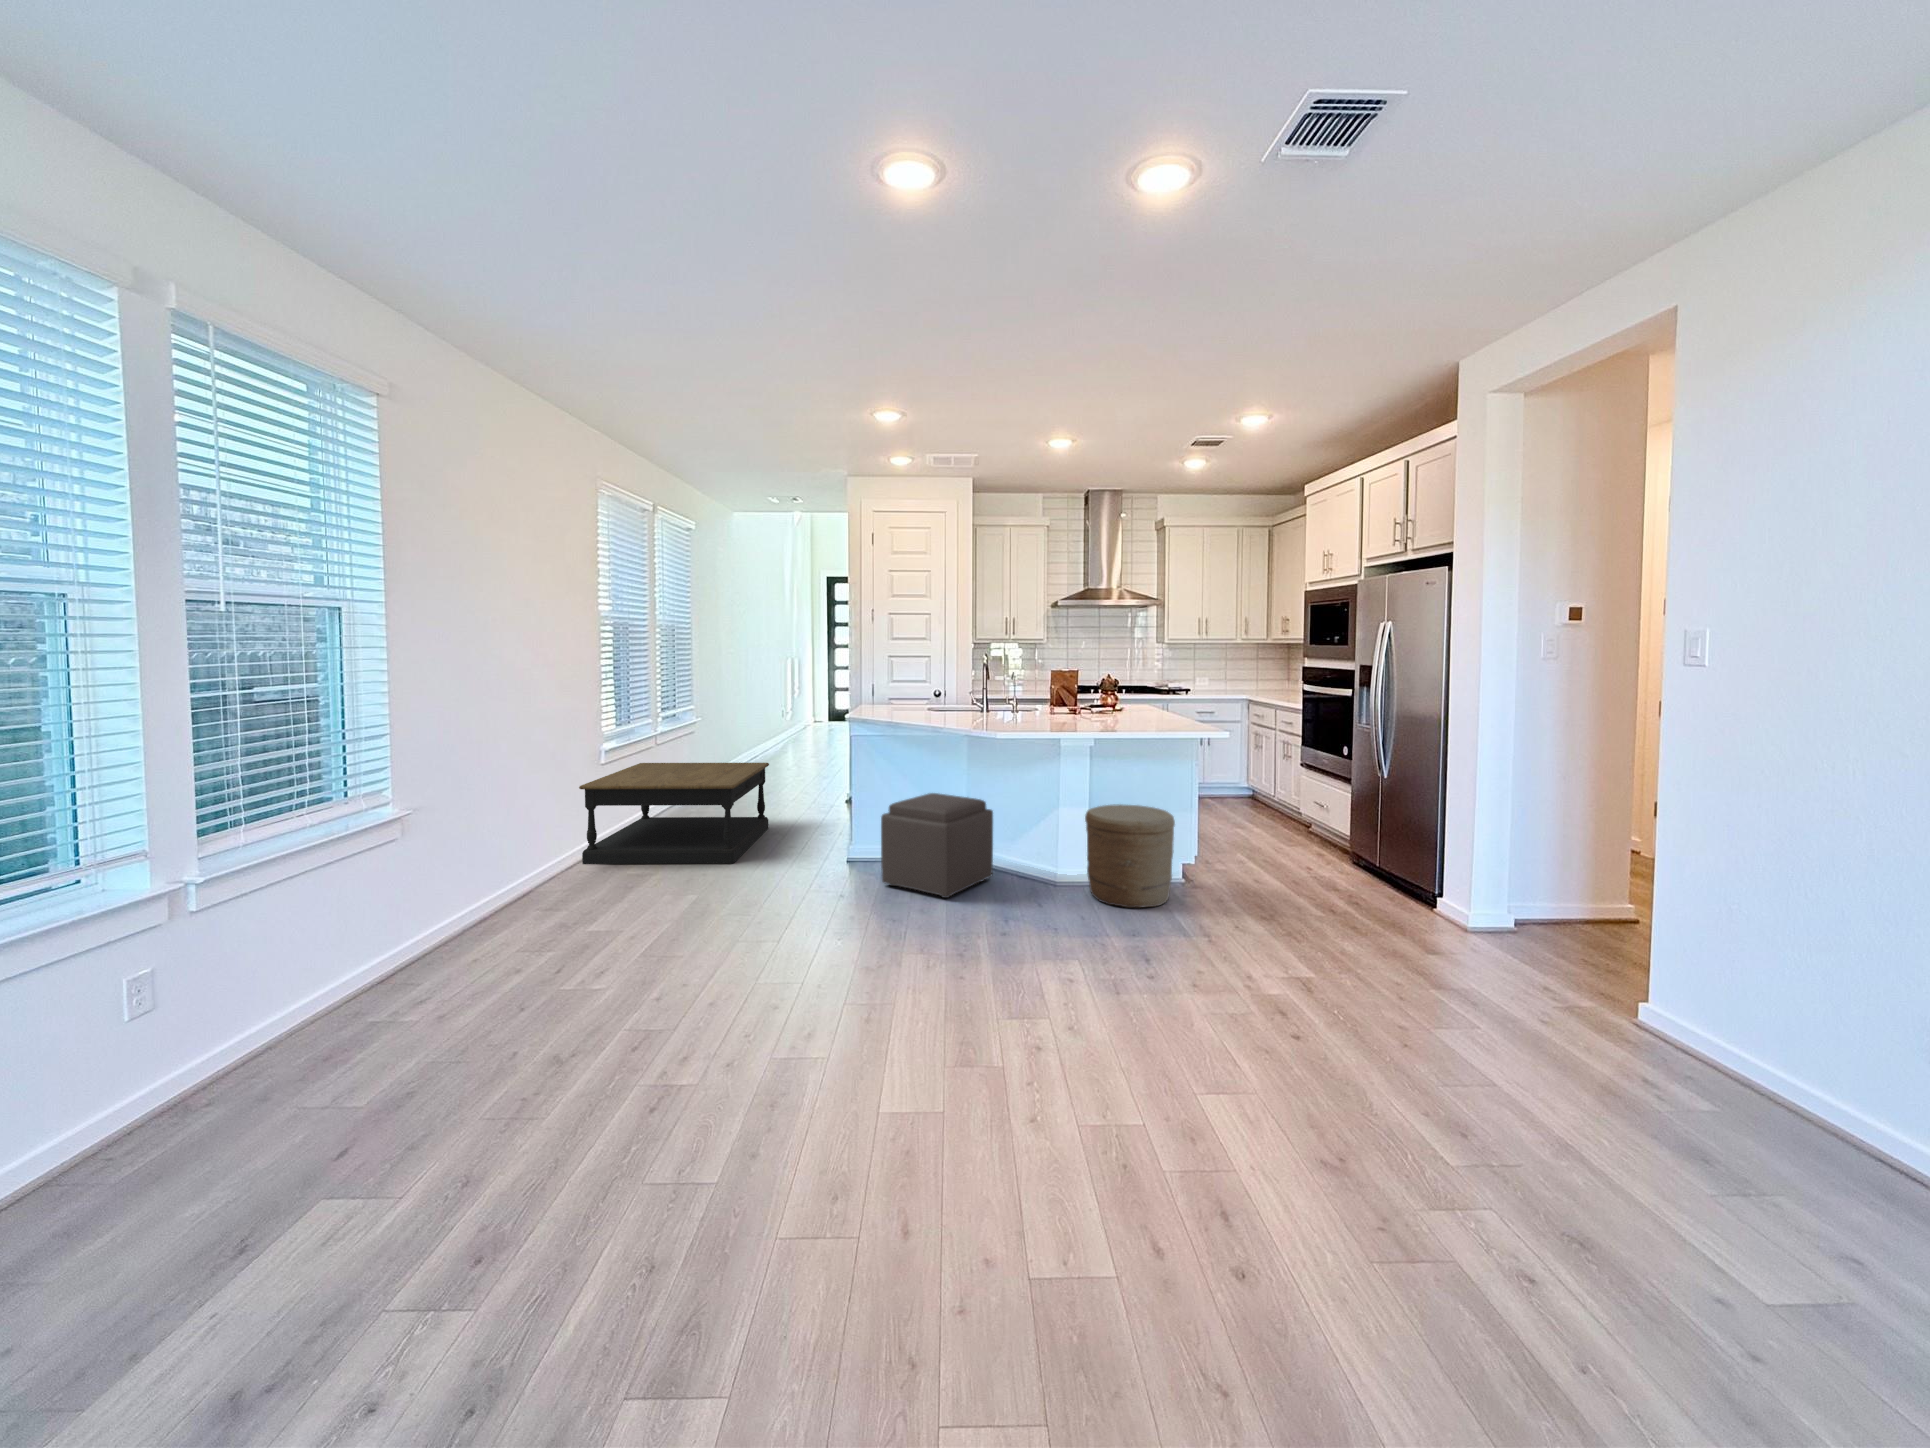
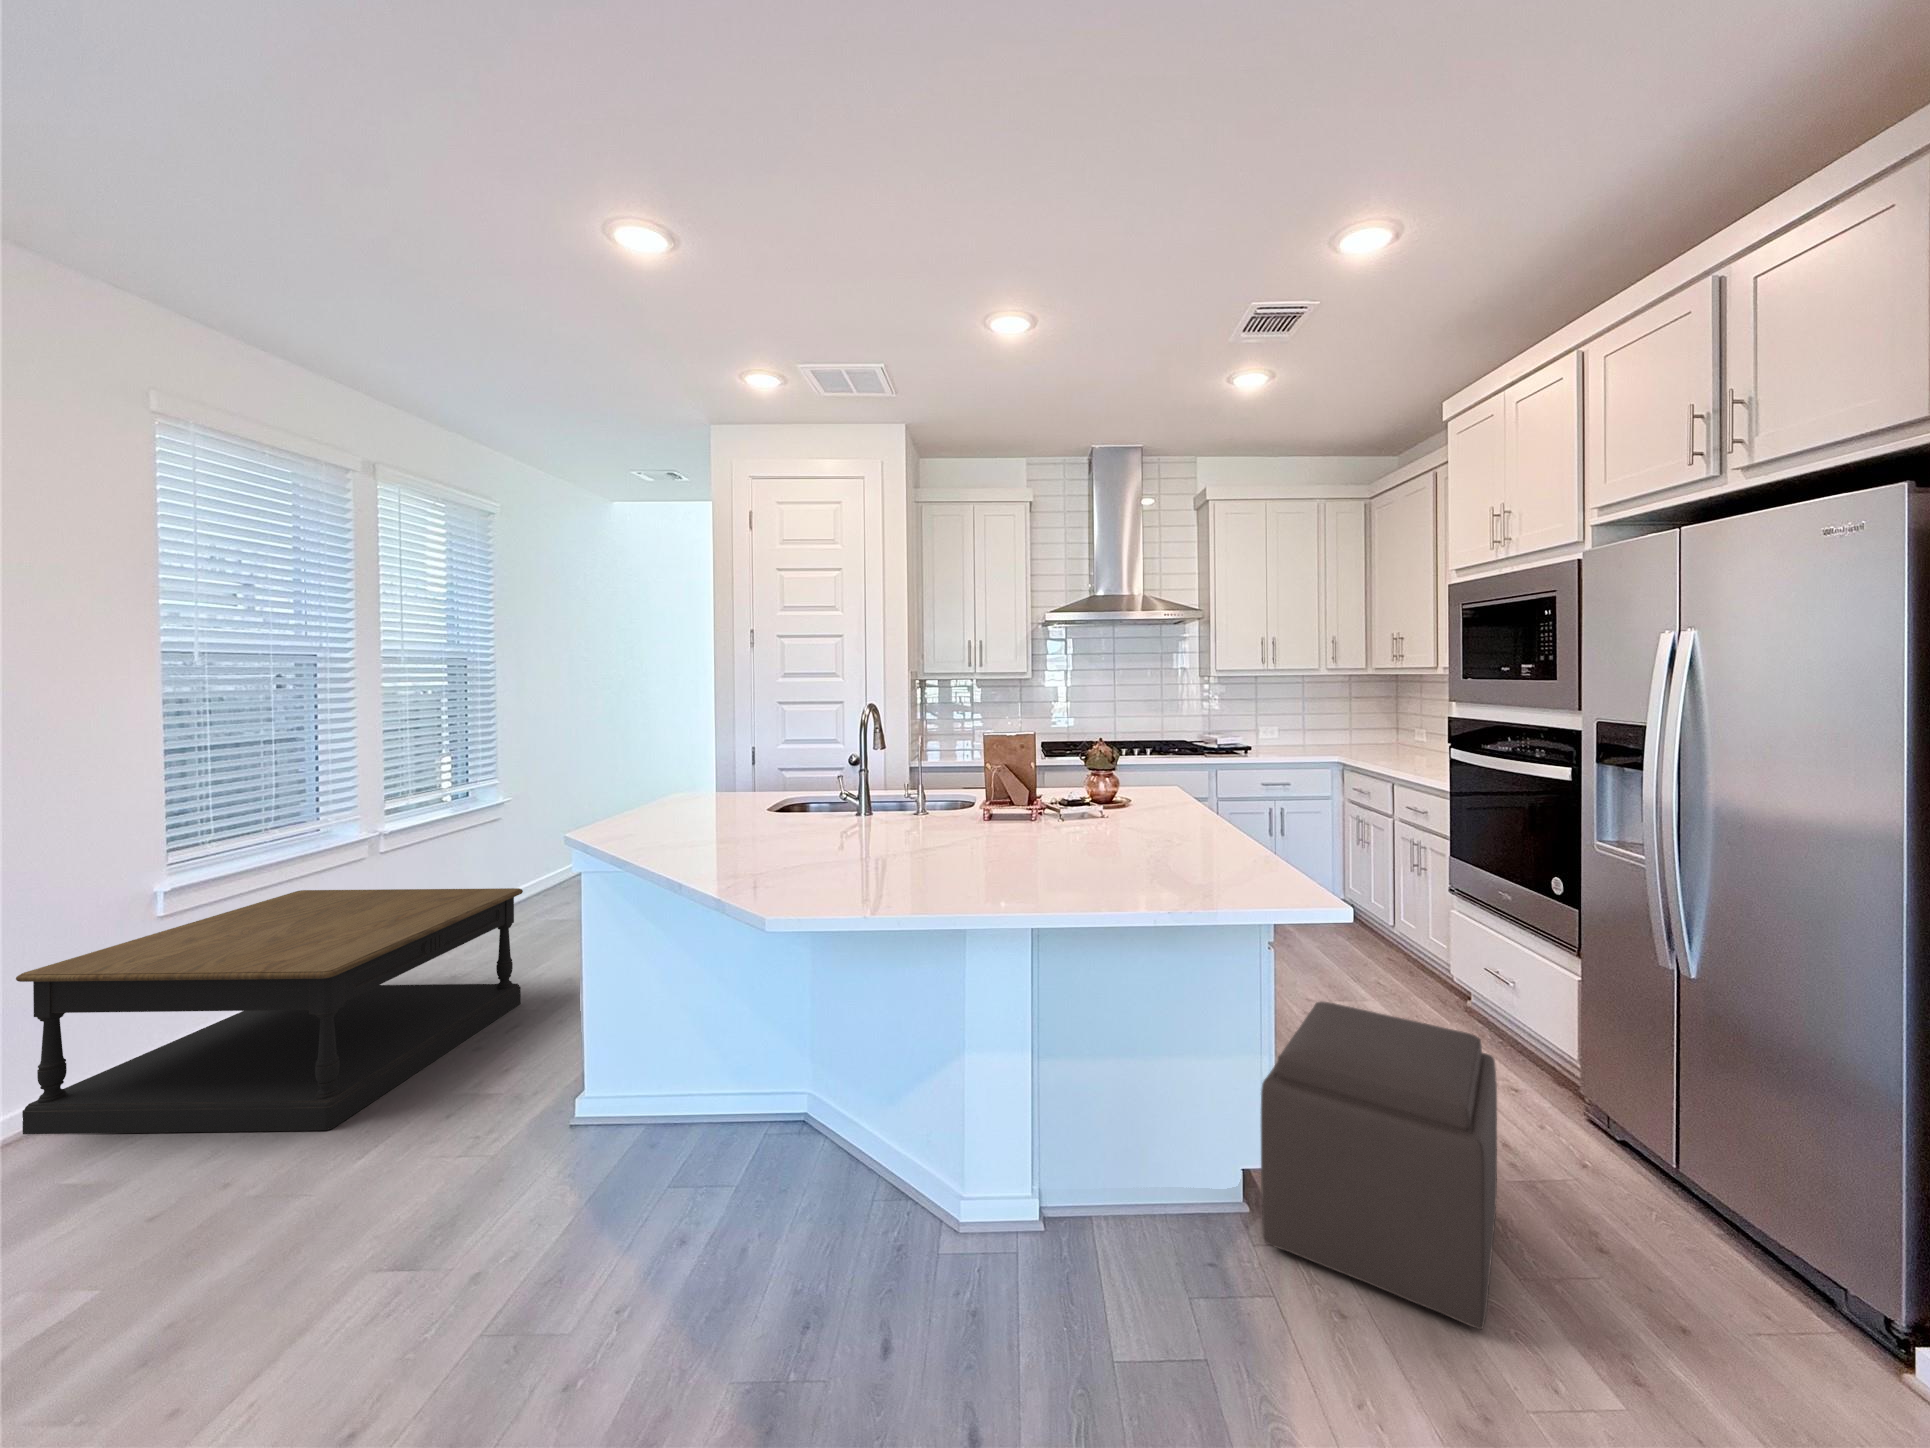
ottoman: present [881,793,993,898] -> present [1261,1002,1497,1329]
woven basket: present [1085,804,1175,908] -> none [1006,1040,1219,1362]

